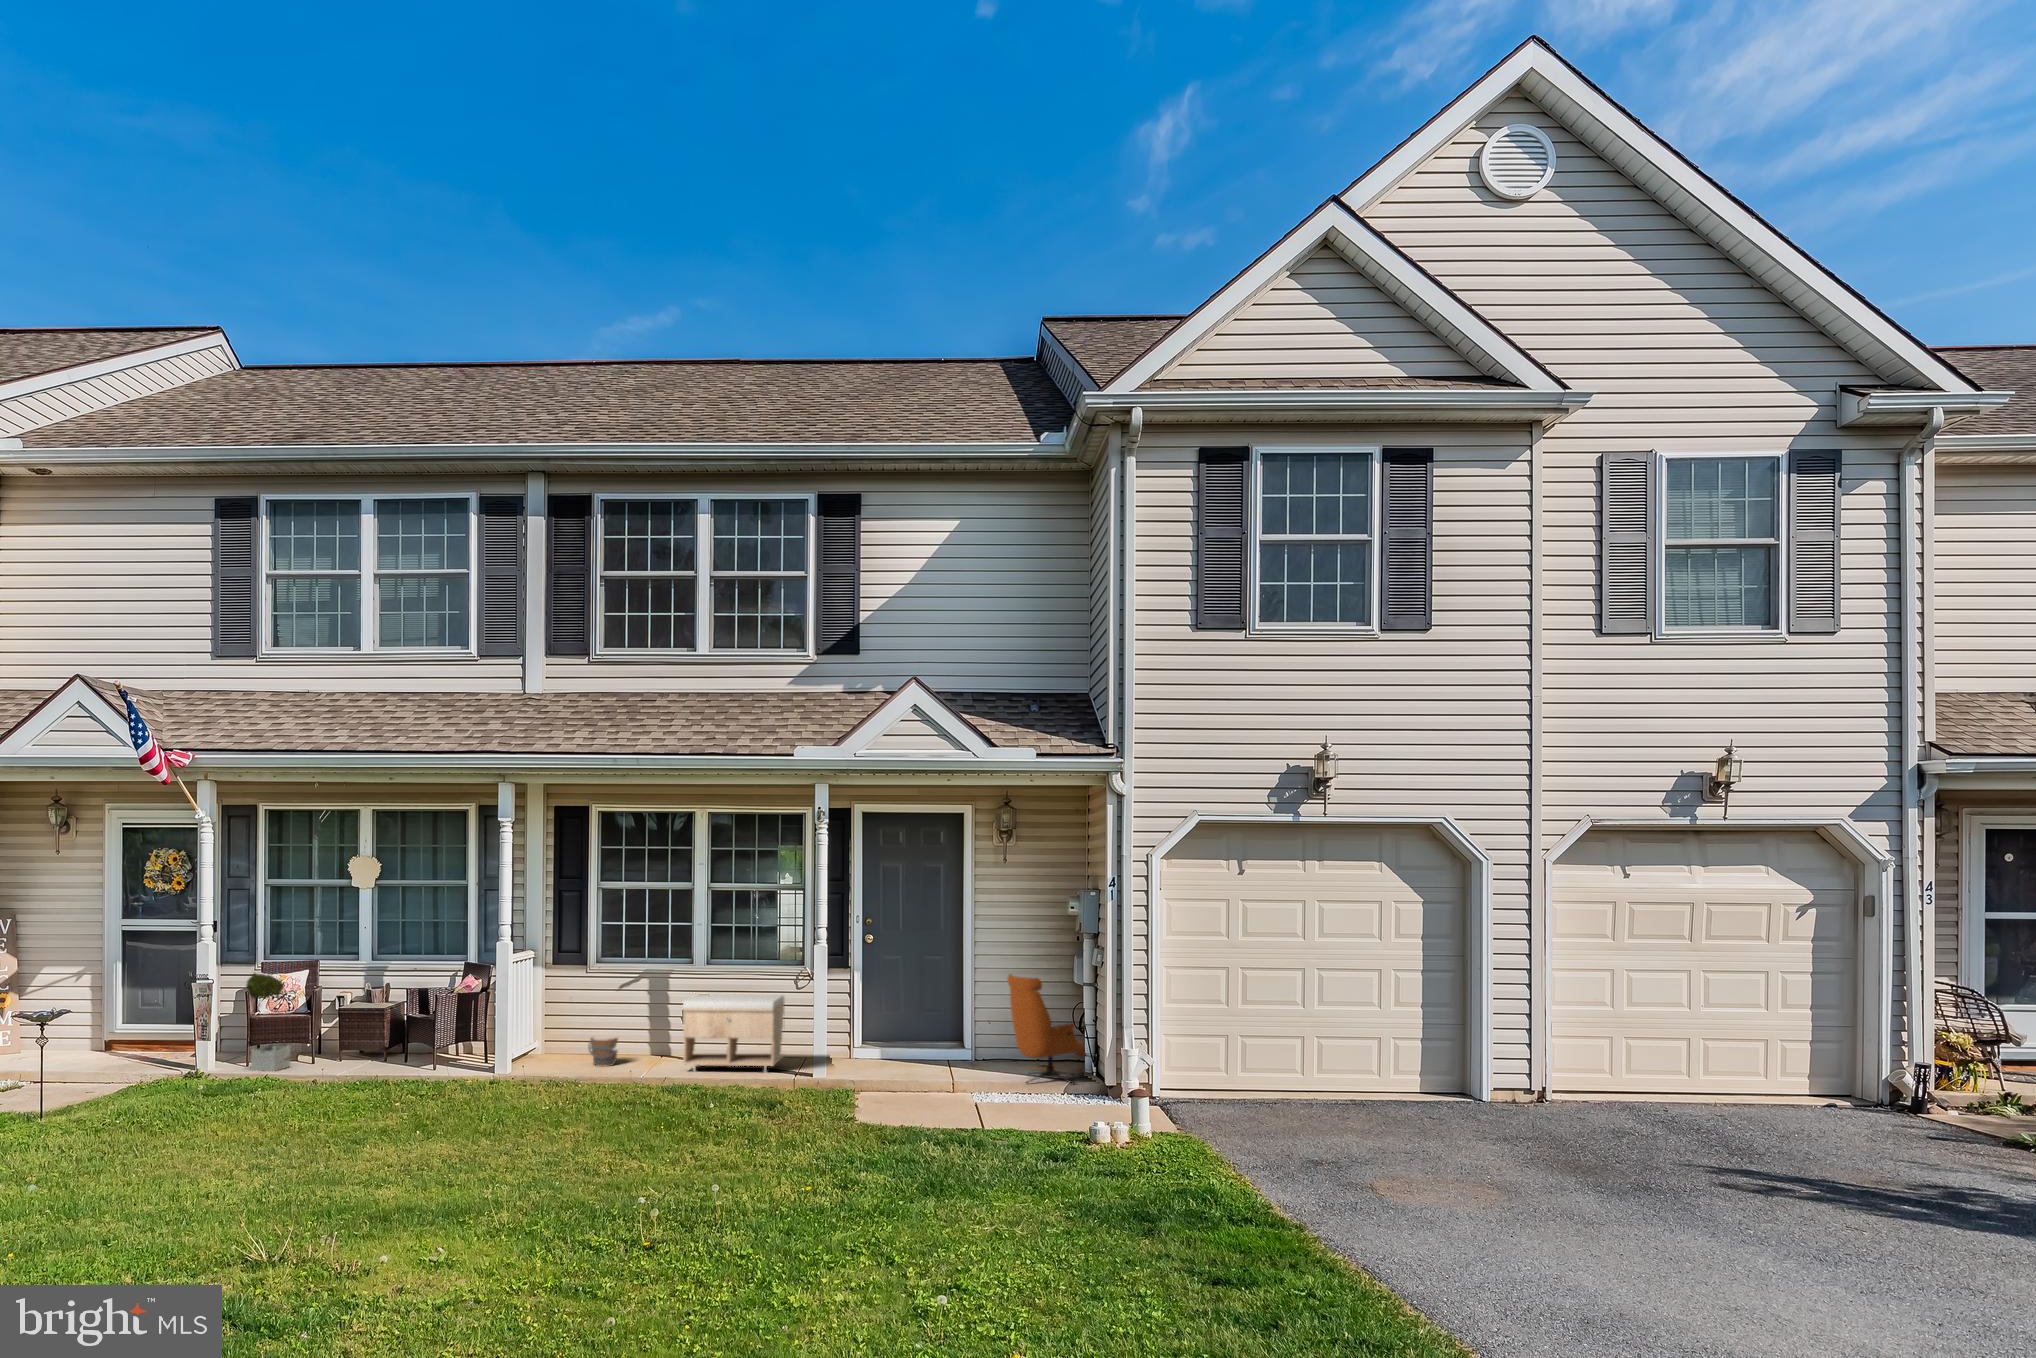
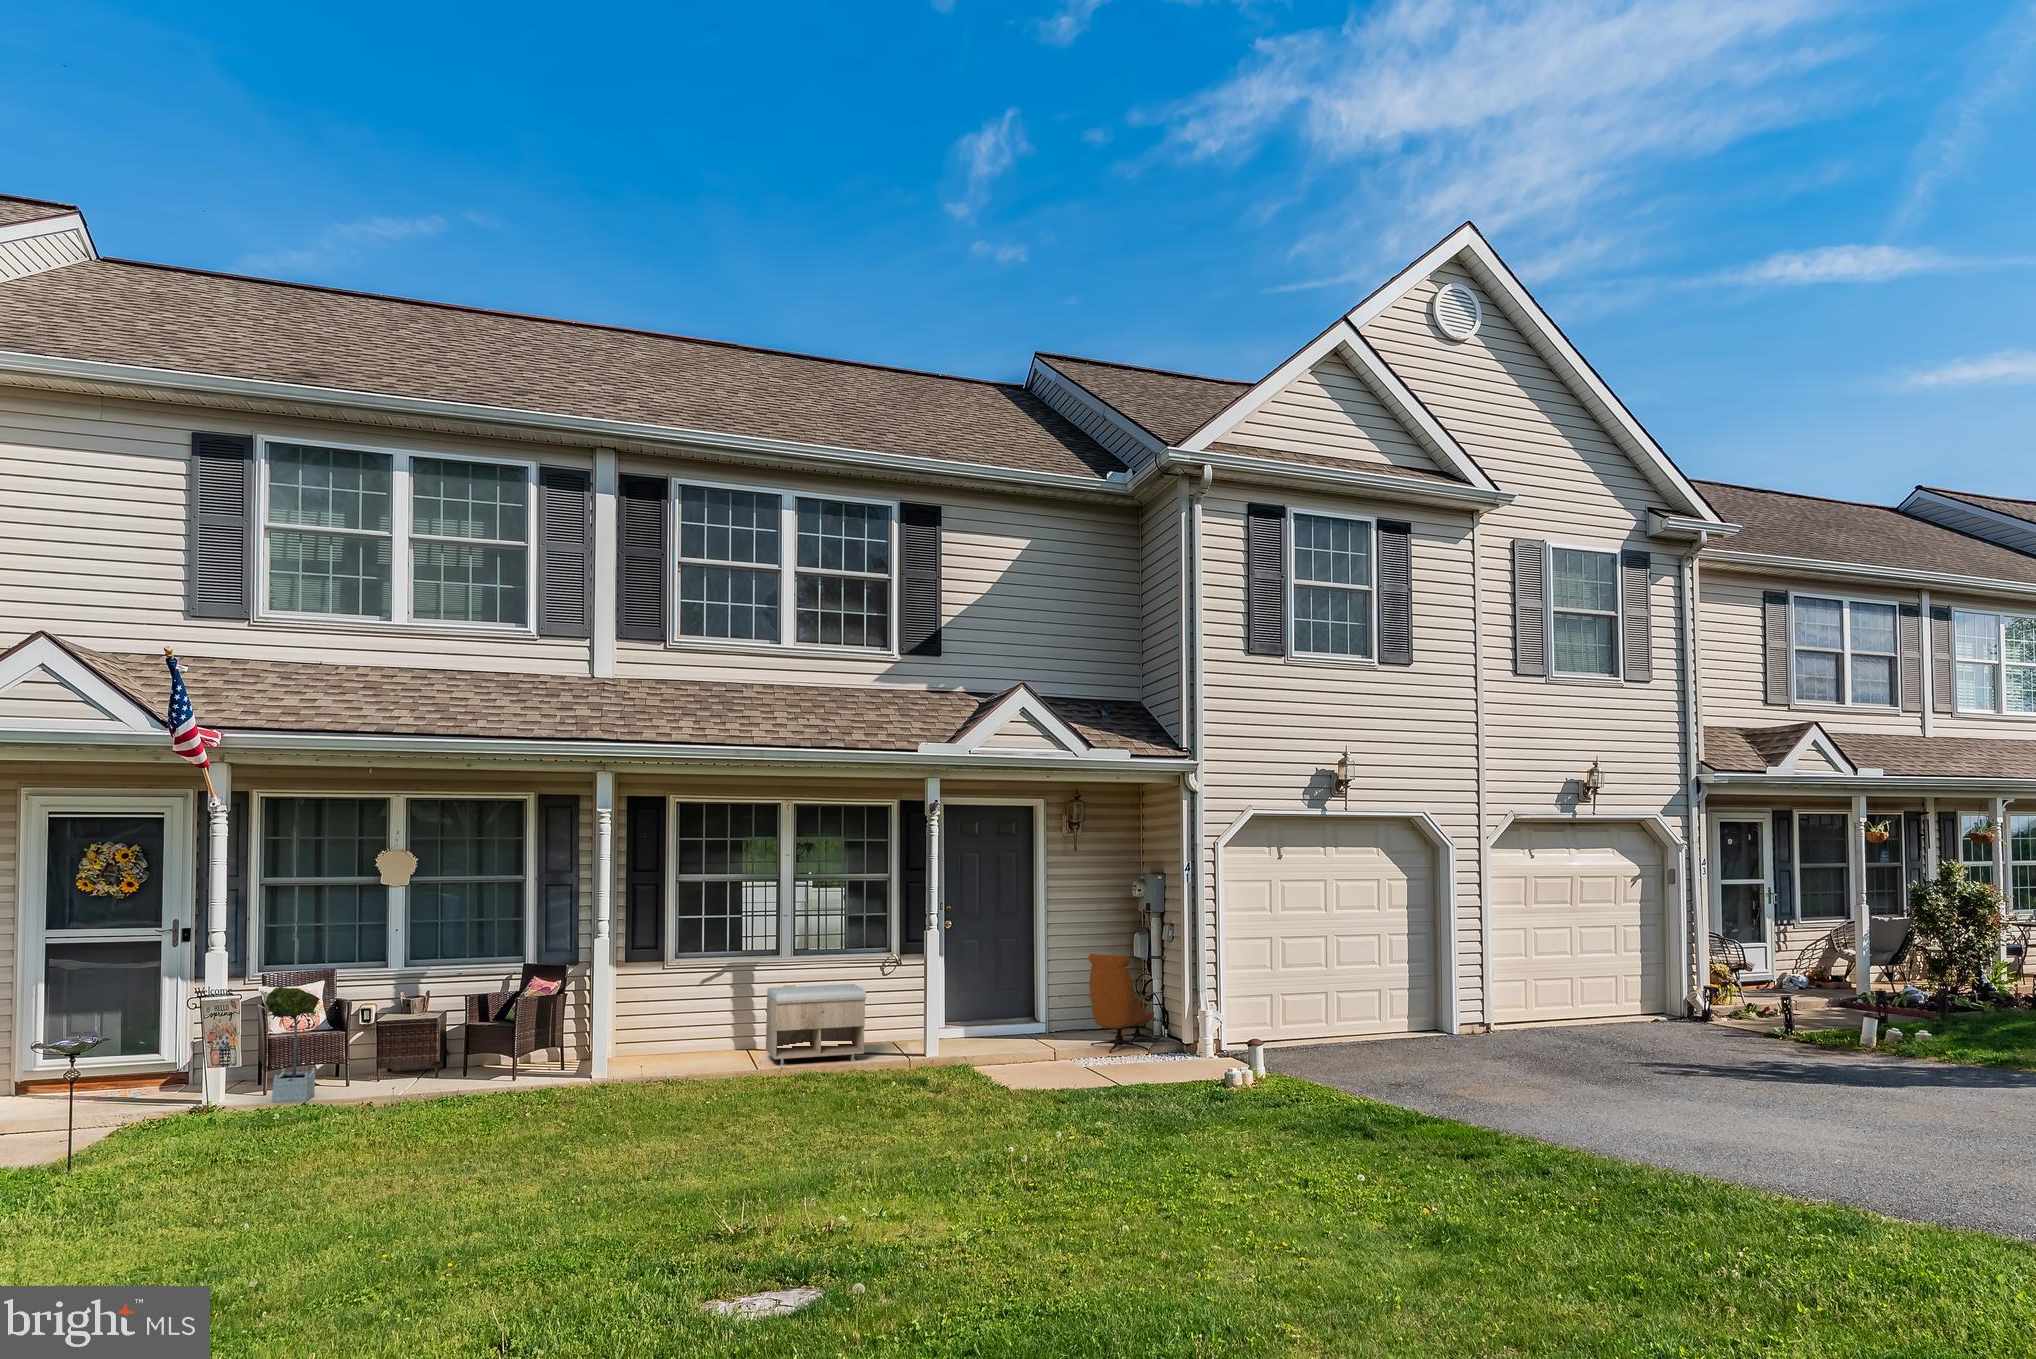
bucket: present [588,1038,618,1067] -> none [657,1034,692,1068]

